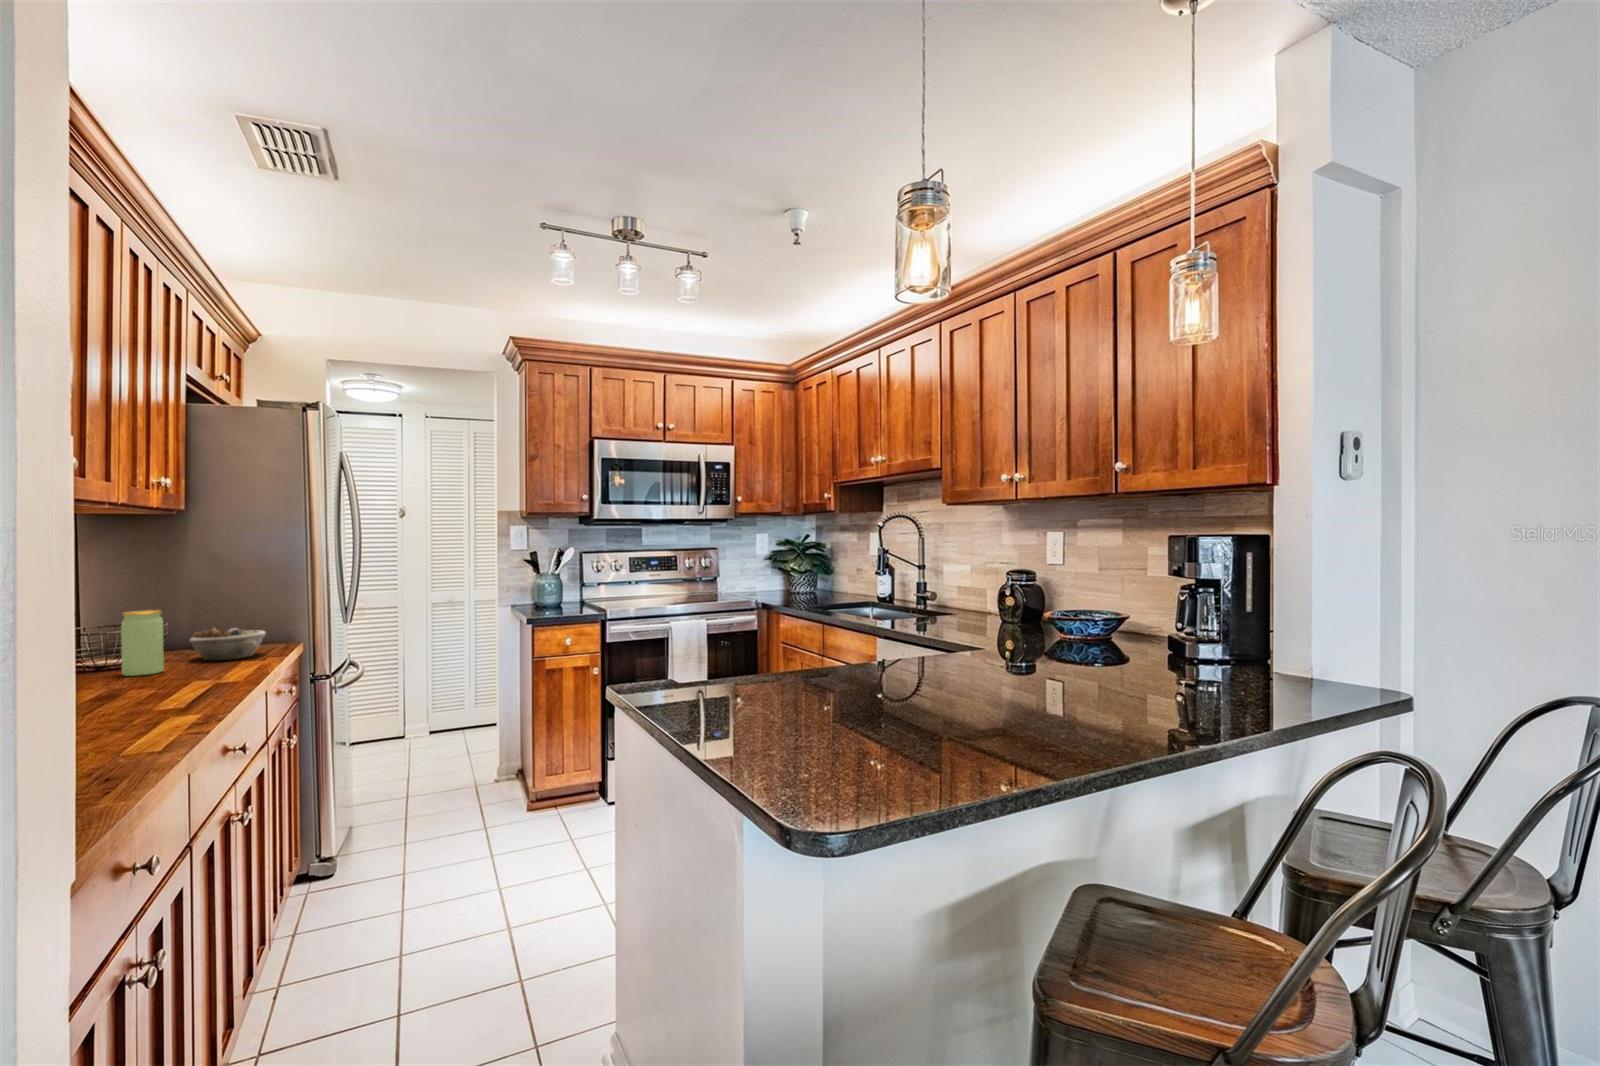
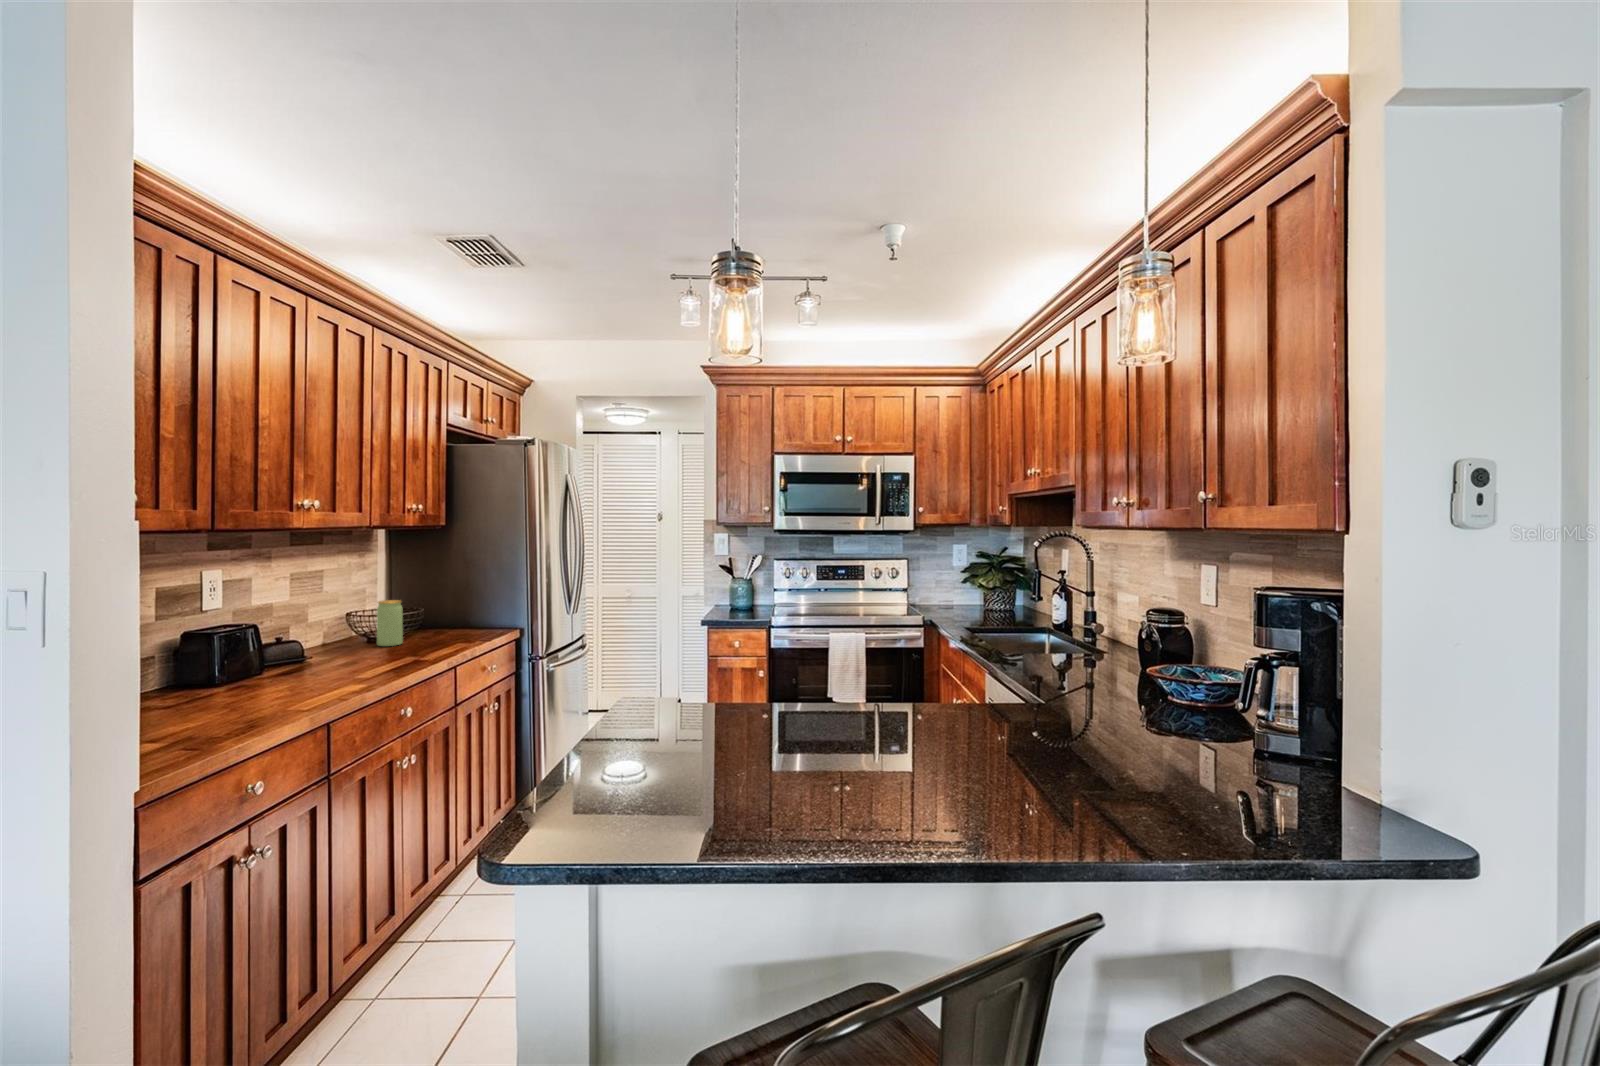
succulent planter: present [190,627,266,660] -> none [429,613,479,638]

